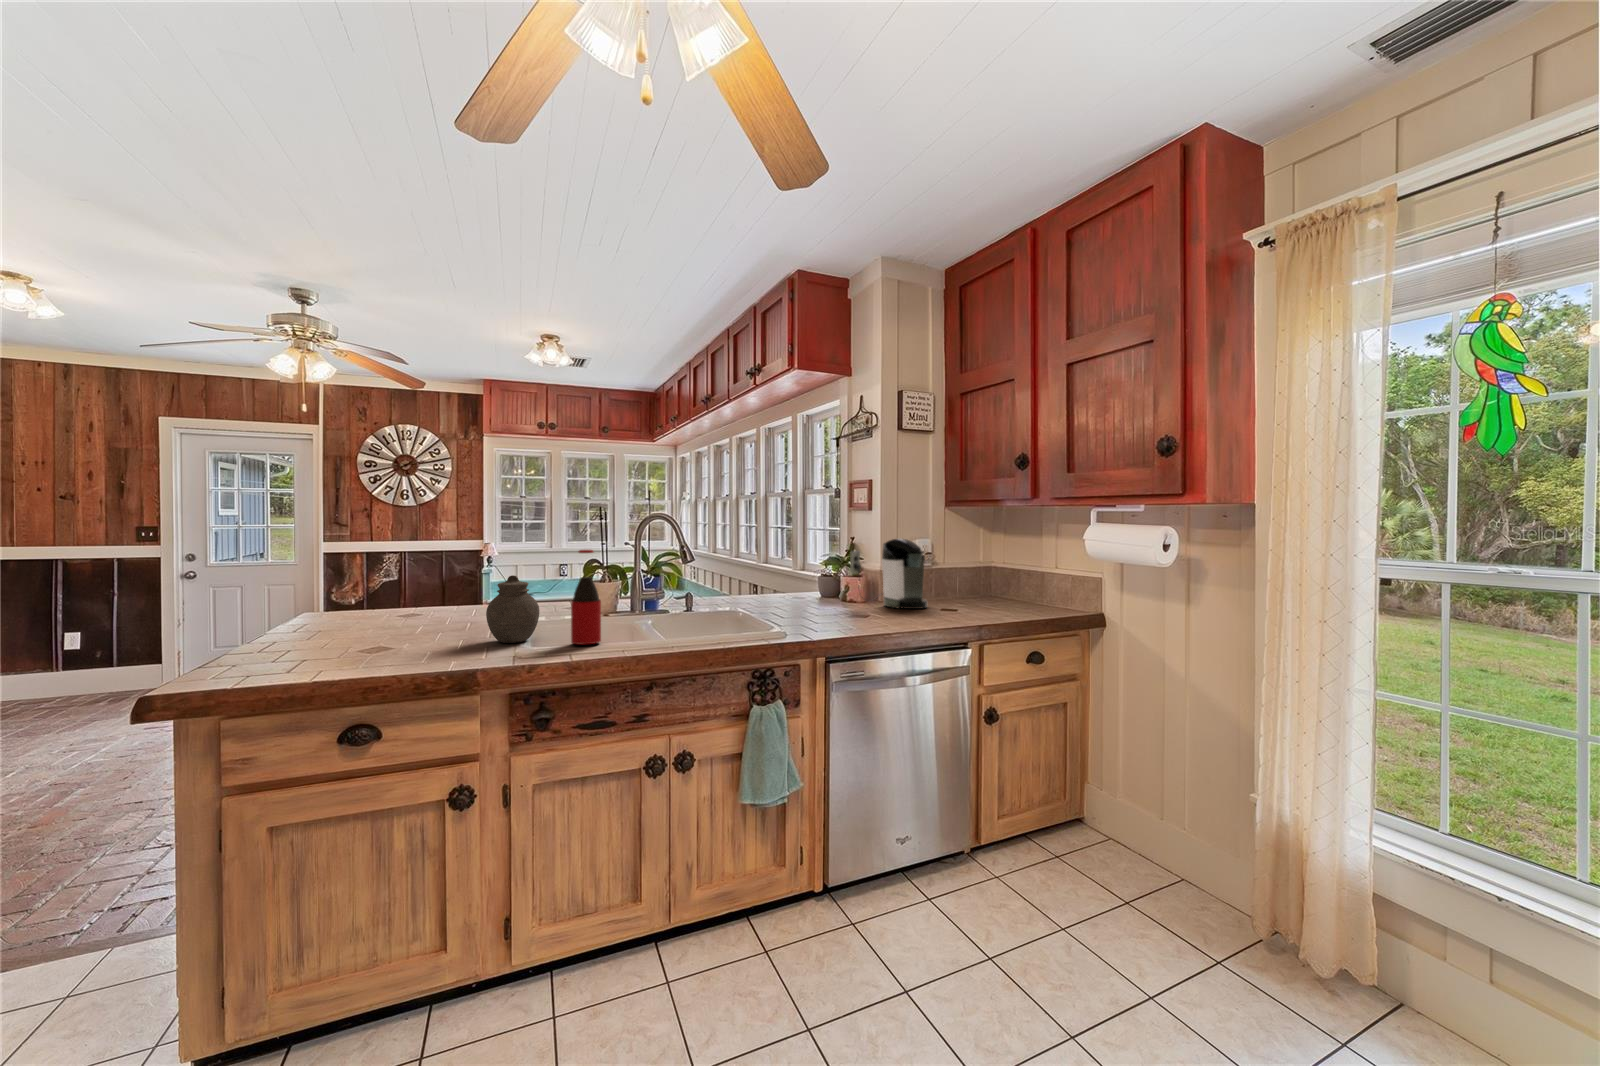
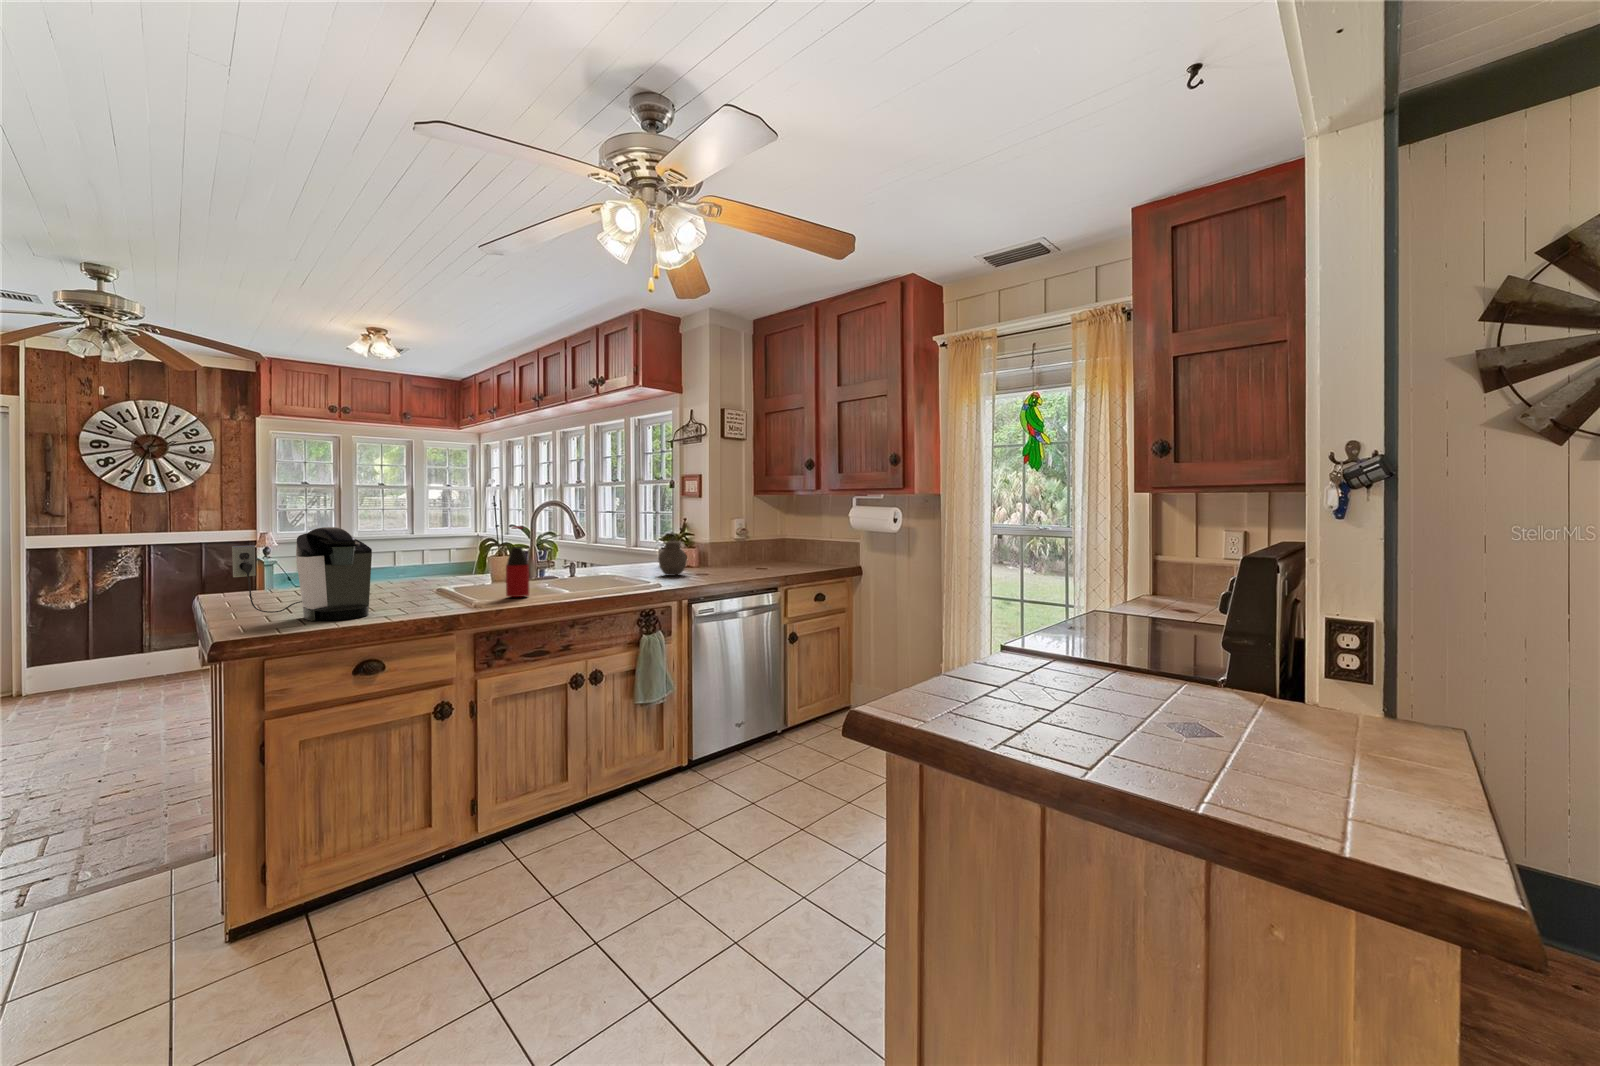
coffee maker: present [850,538,927,609] -> present [232,527,372,621]
jar: present [486,575,539,643] -> present [658,538,687,576]

